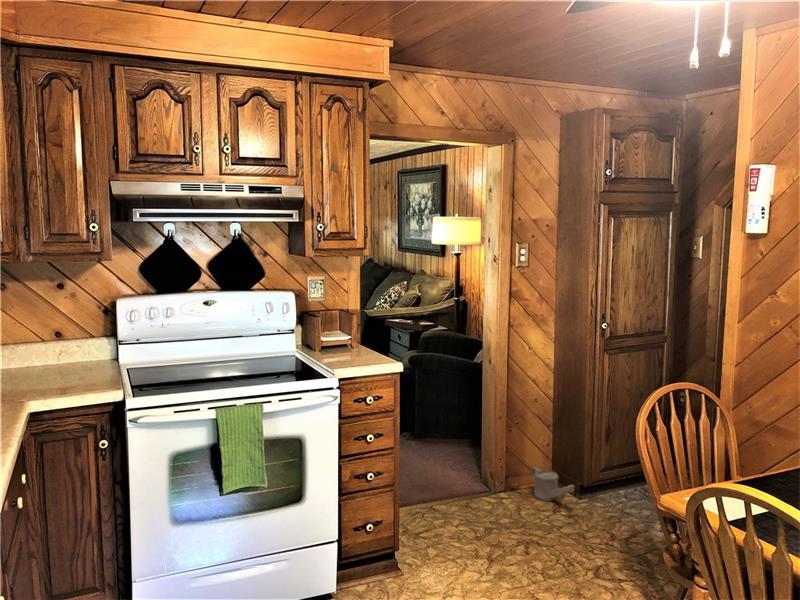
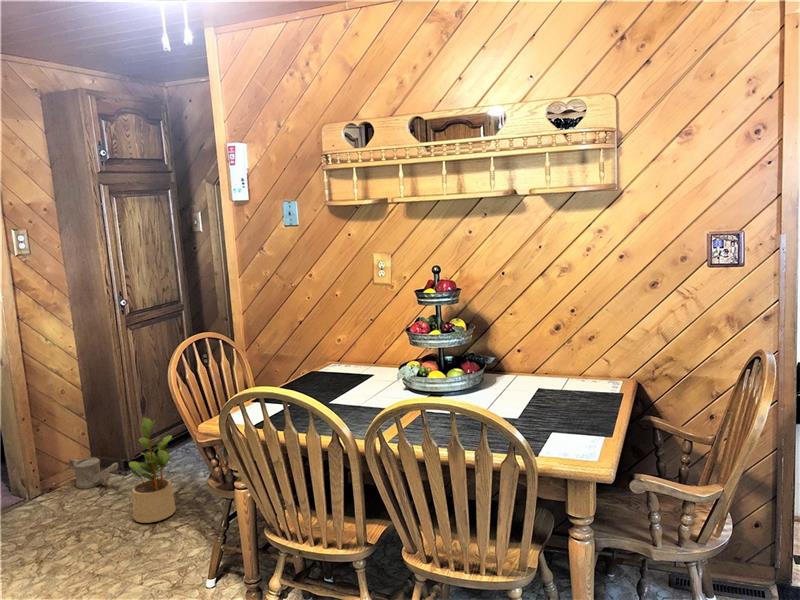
potted plant: none [580,452,632,564] -> present [129,418,175,523]

